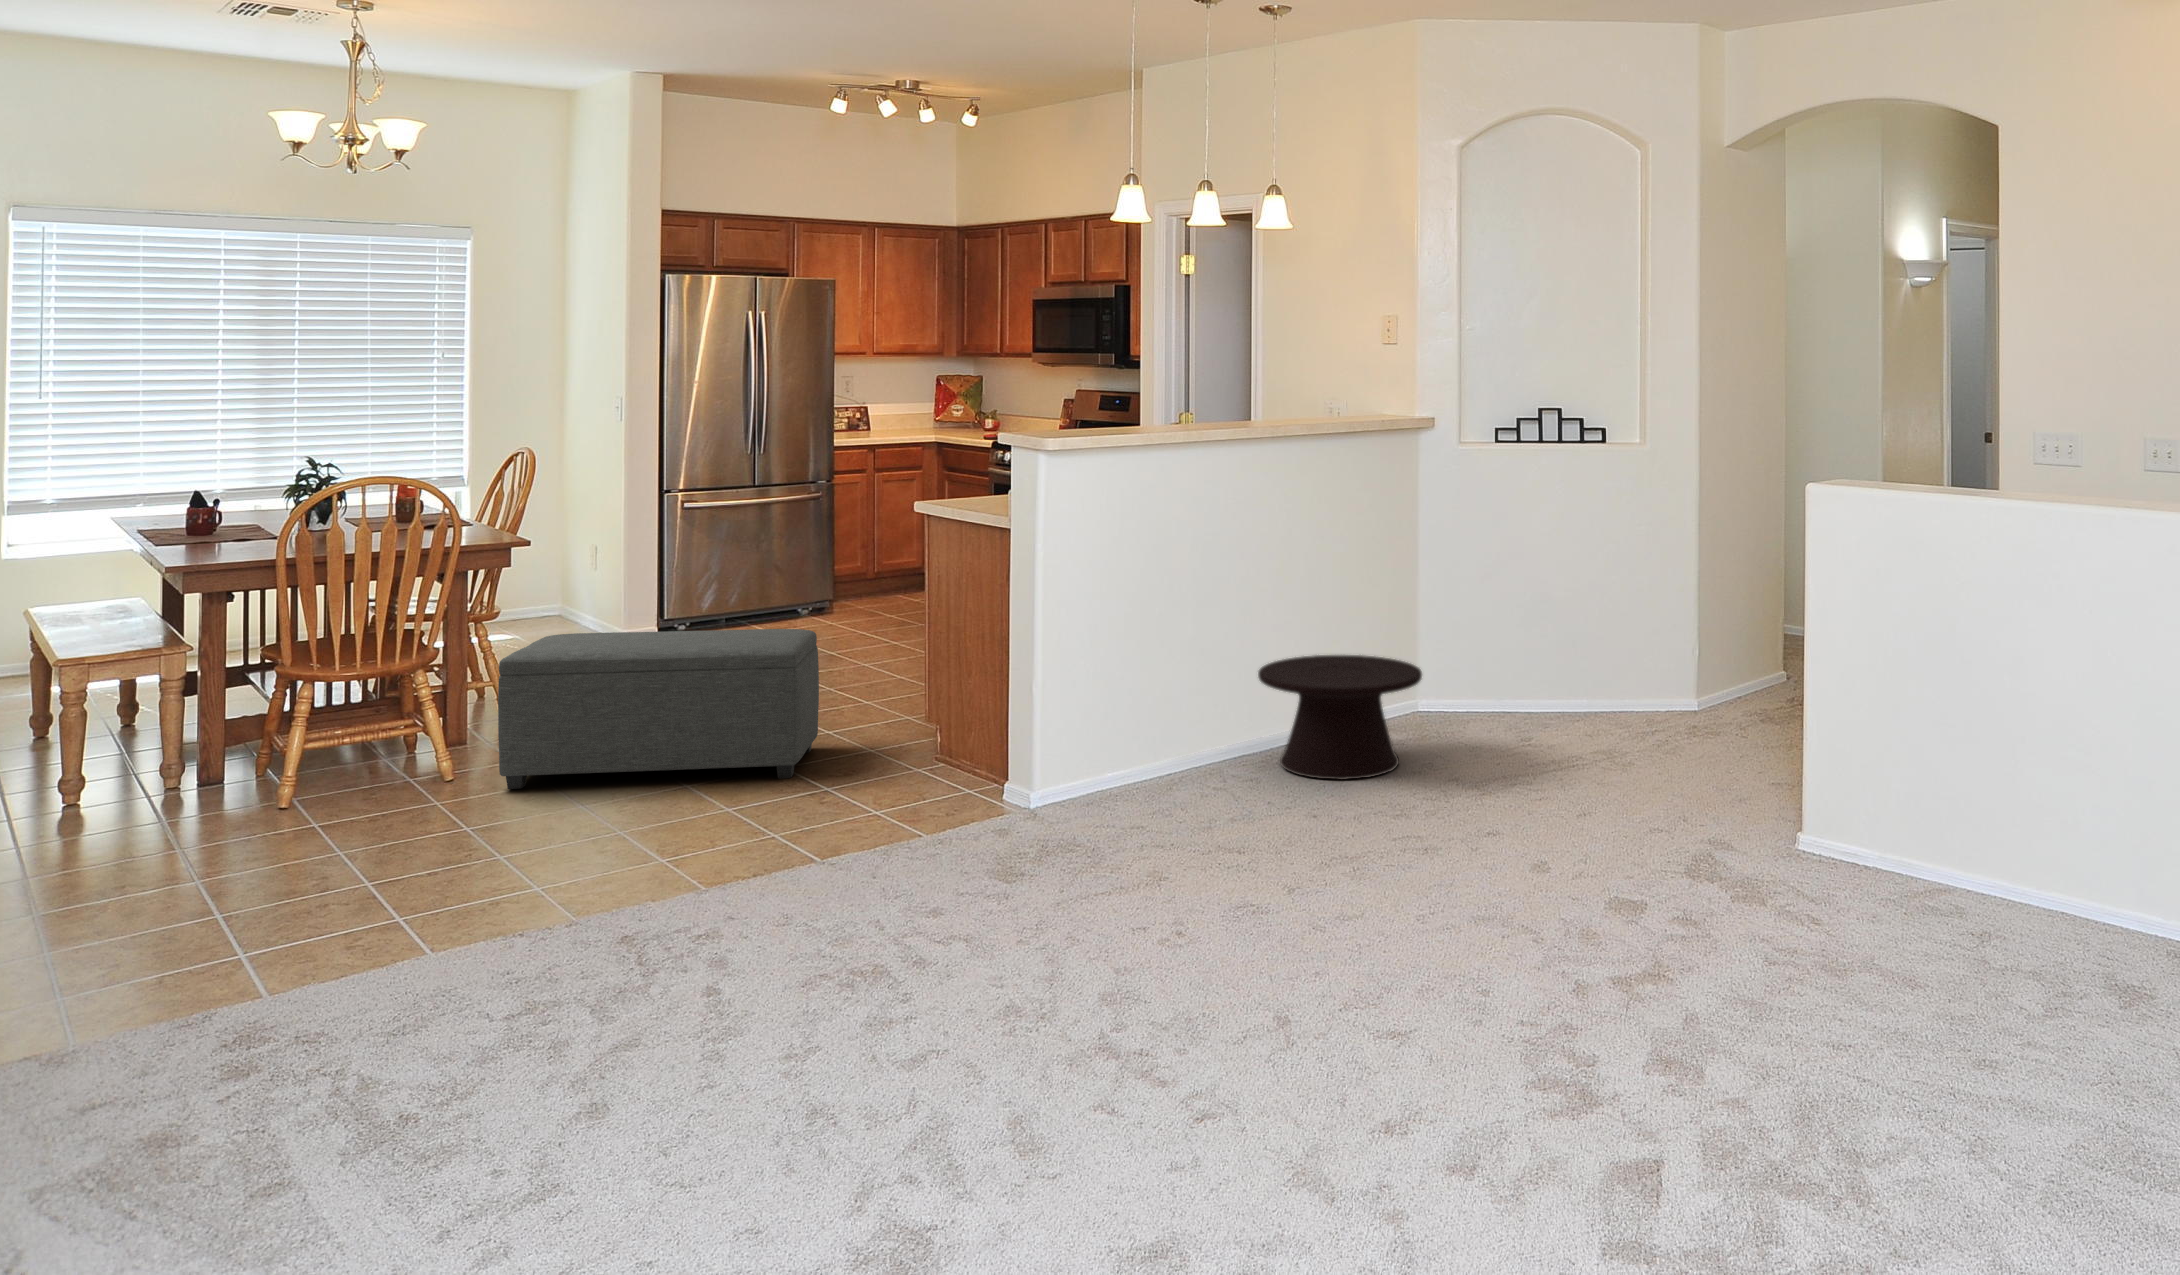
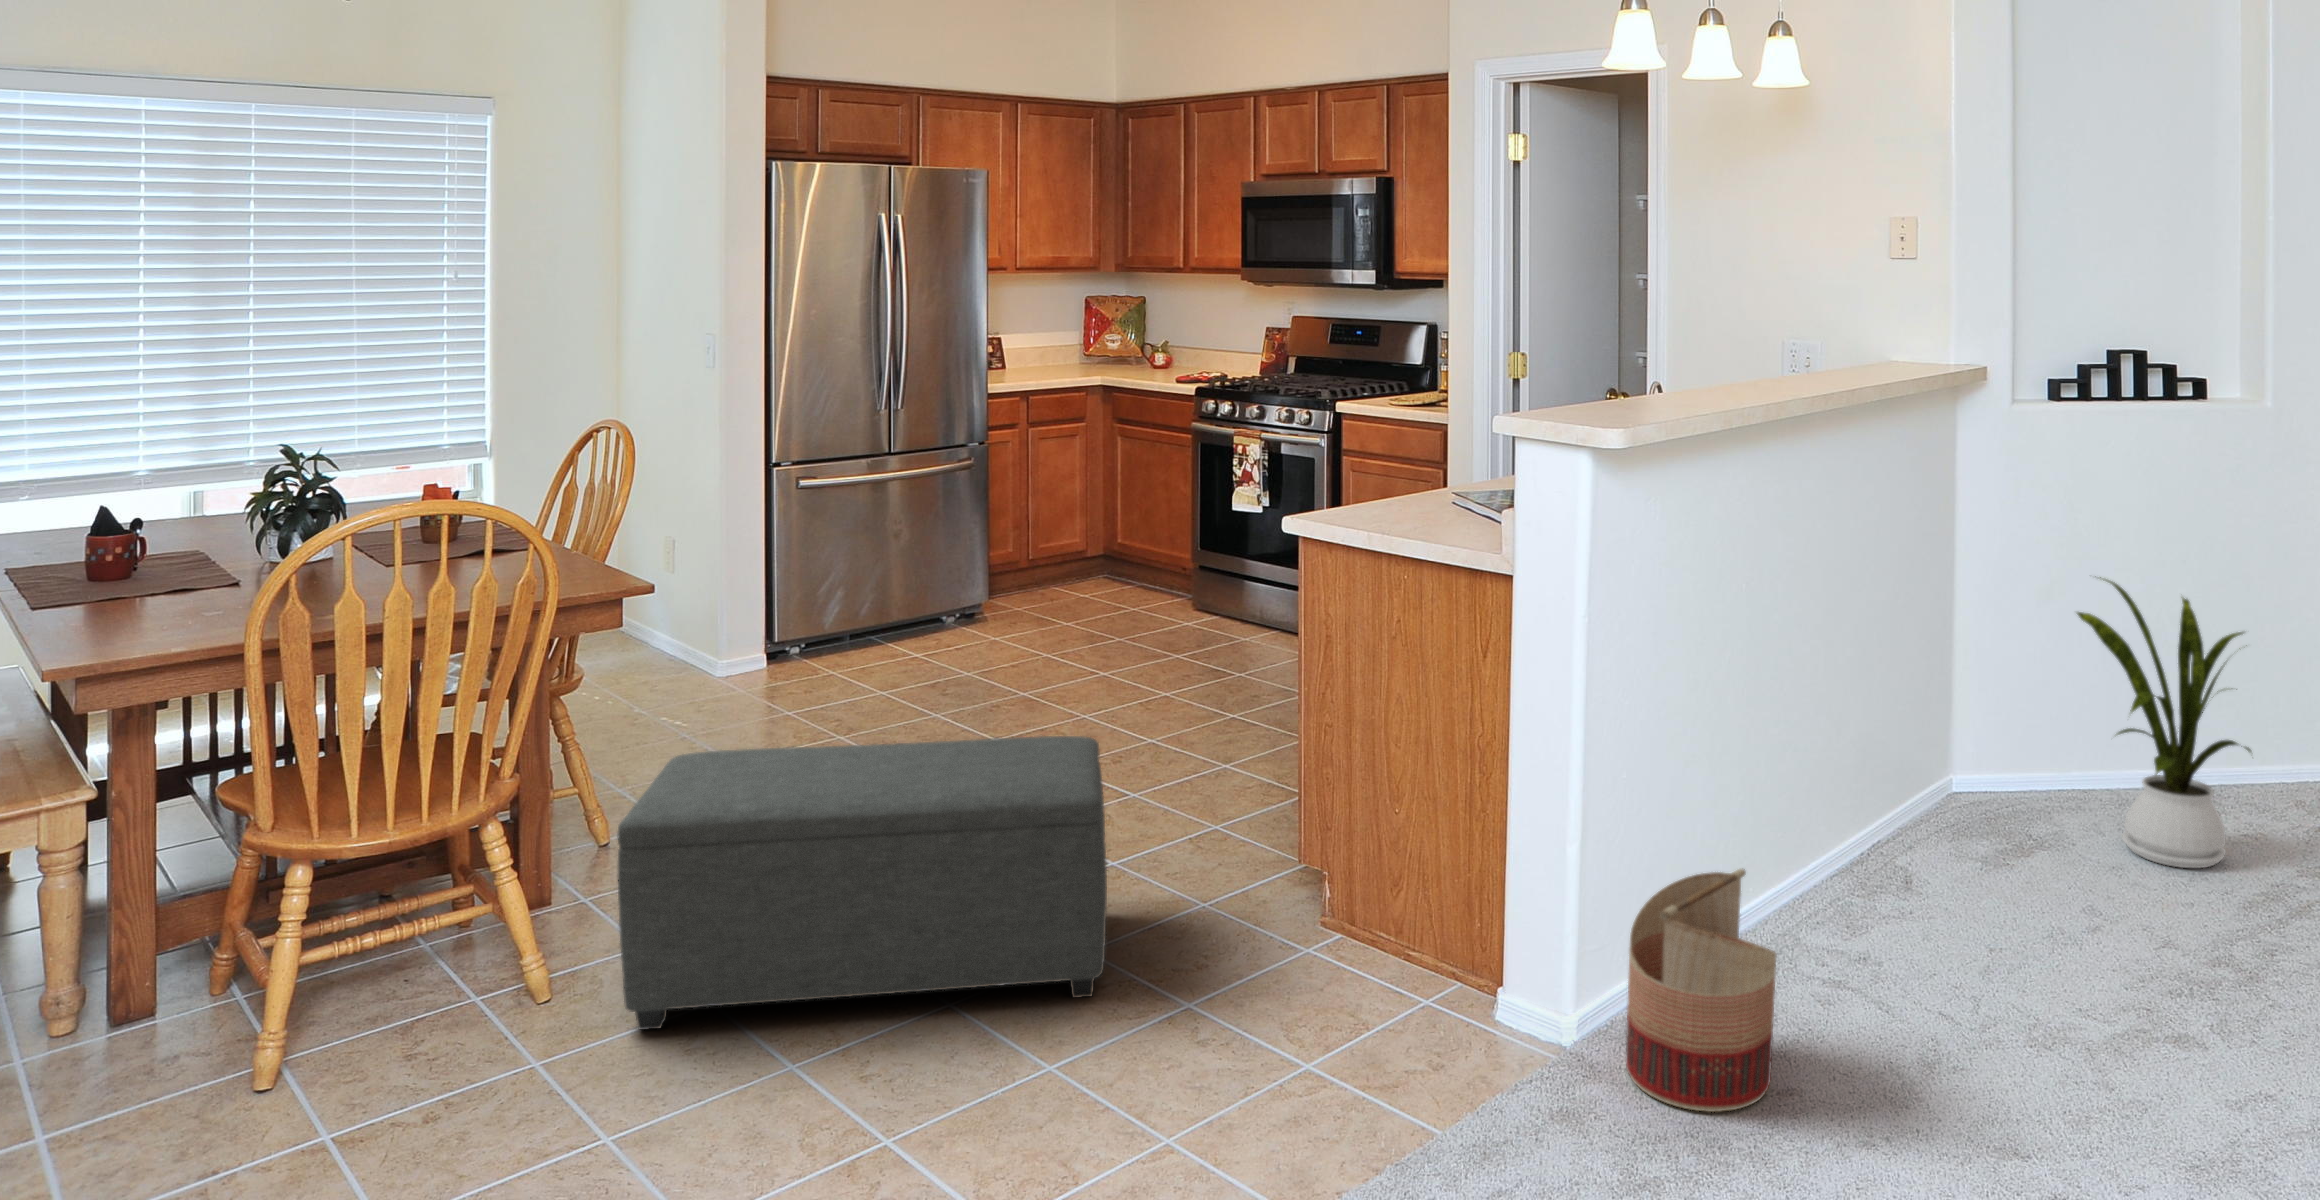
house plant: none [1480,536,1602,728] -> present [2077,577,2251,868]
side table: present [1258,655,1422,780] -> none [1821,771,2104,1003]
basket: none [1087,684,1172,816] -> present [1626,869,1776,1112]

